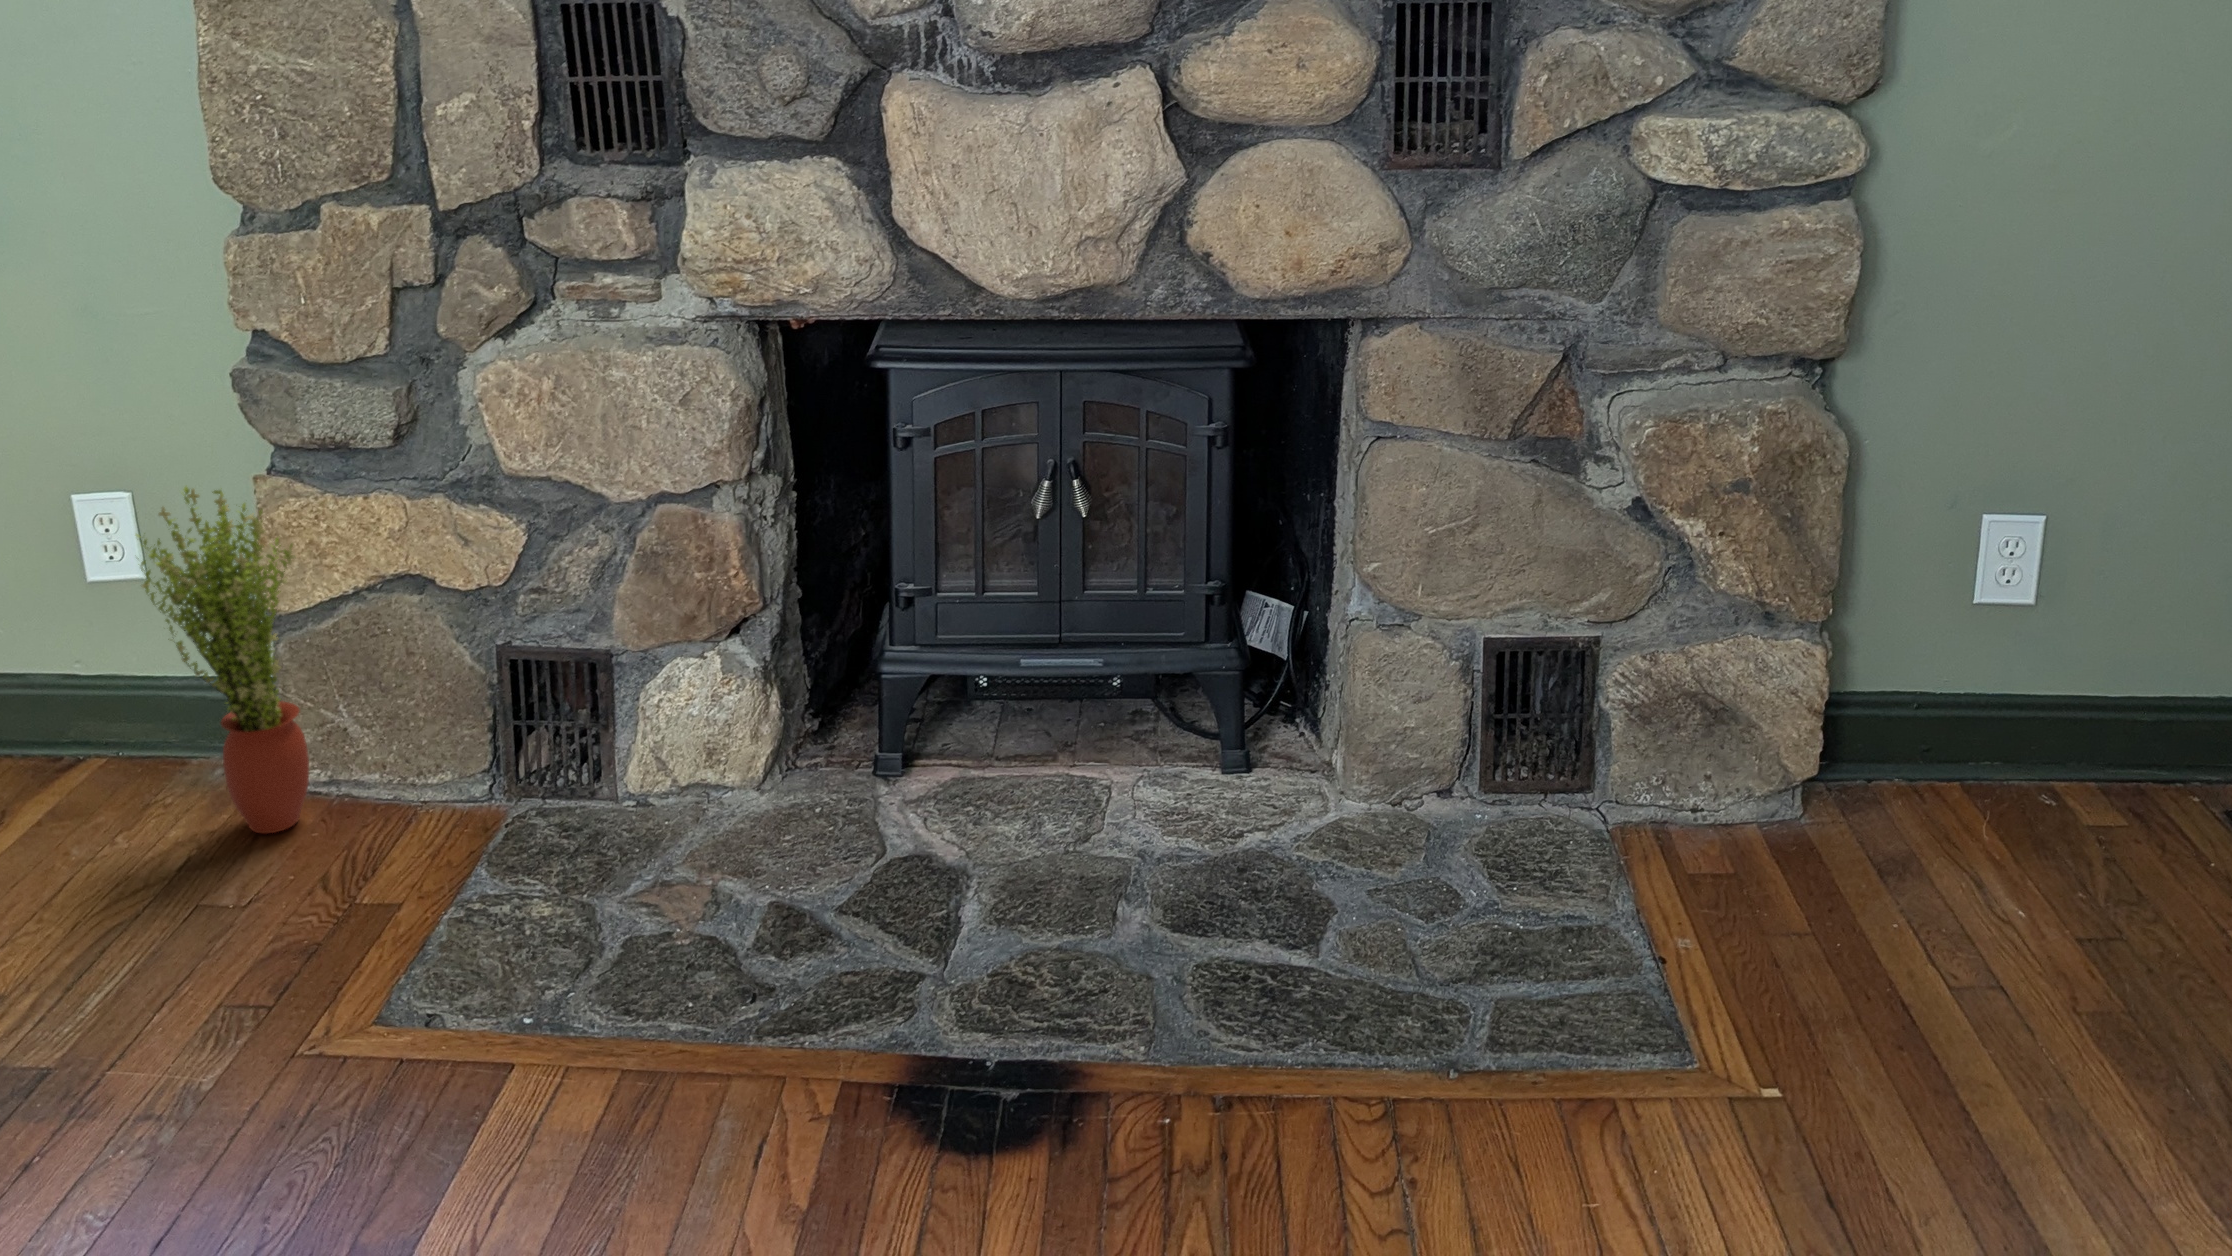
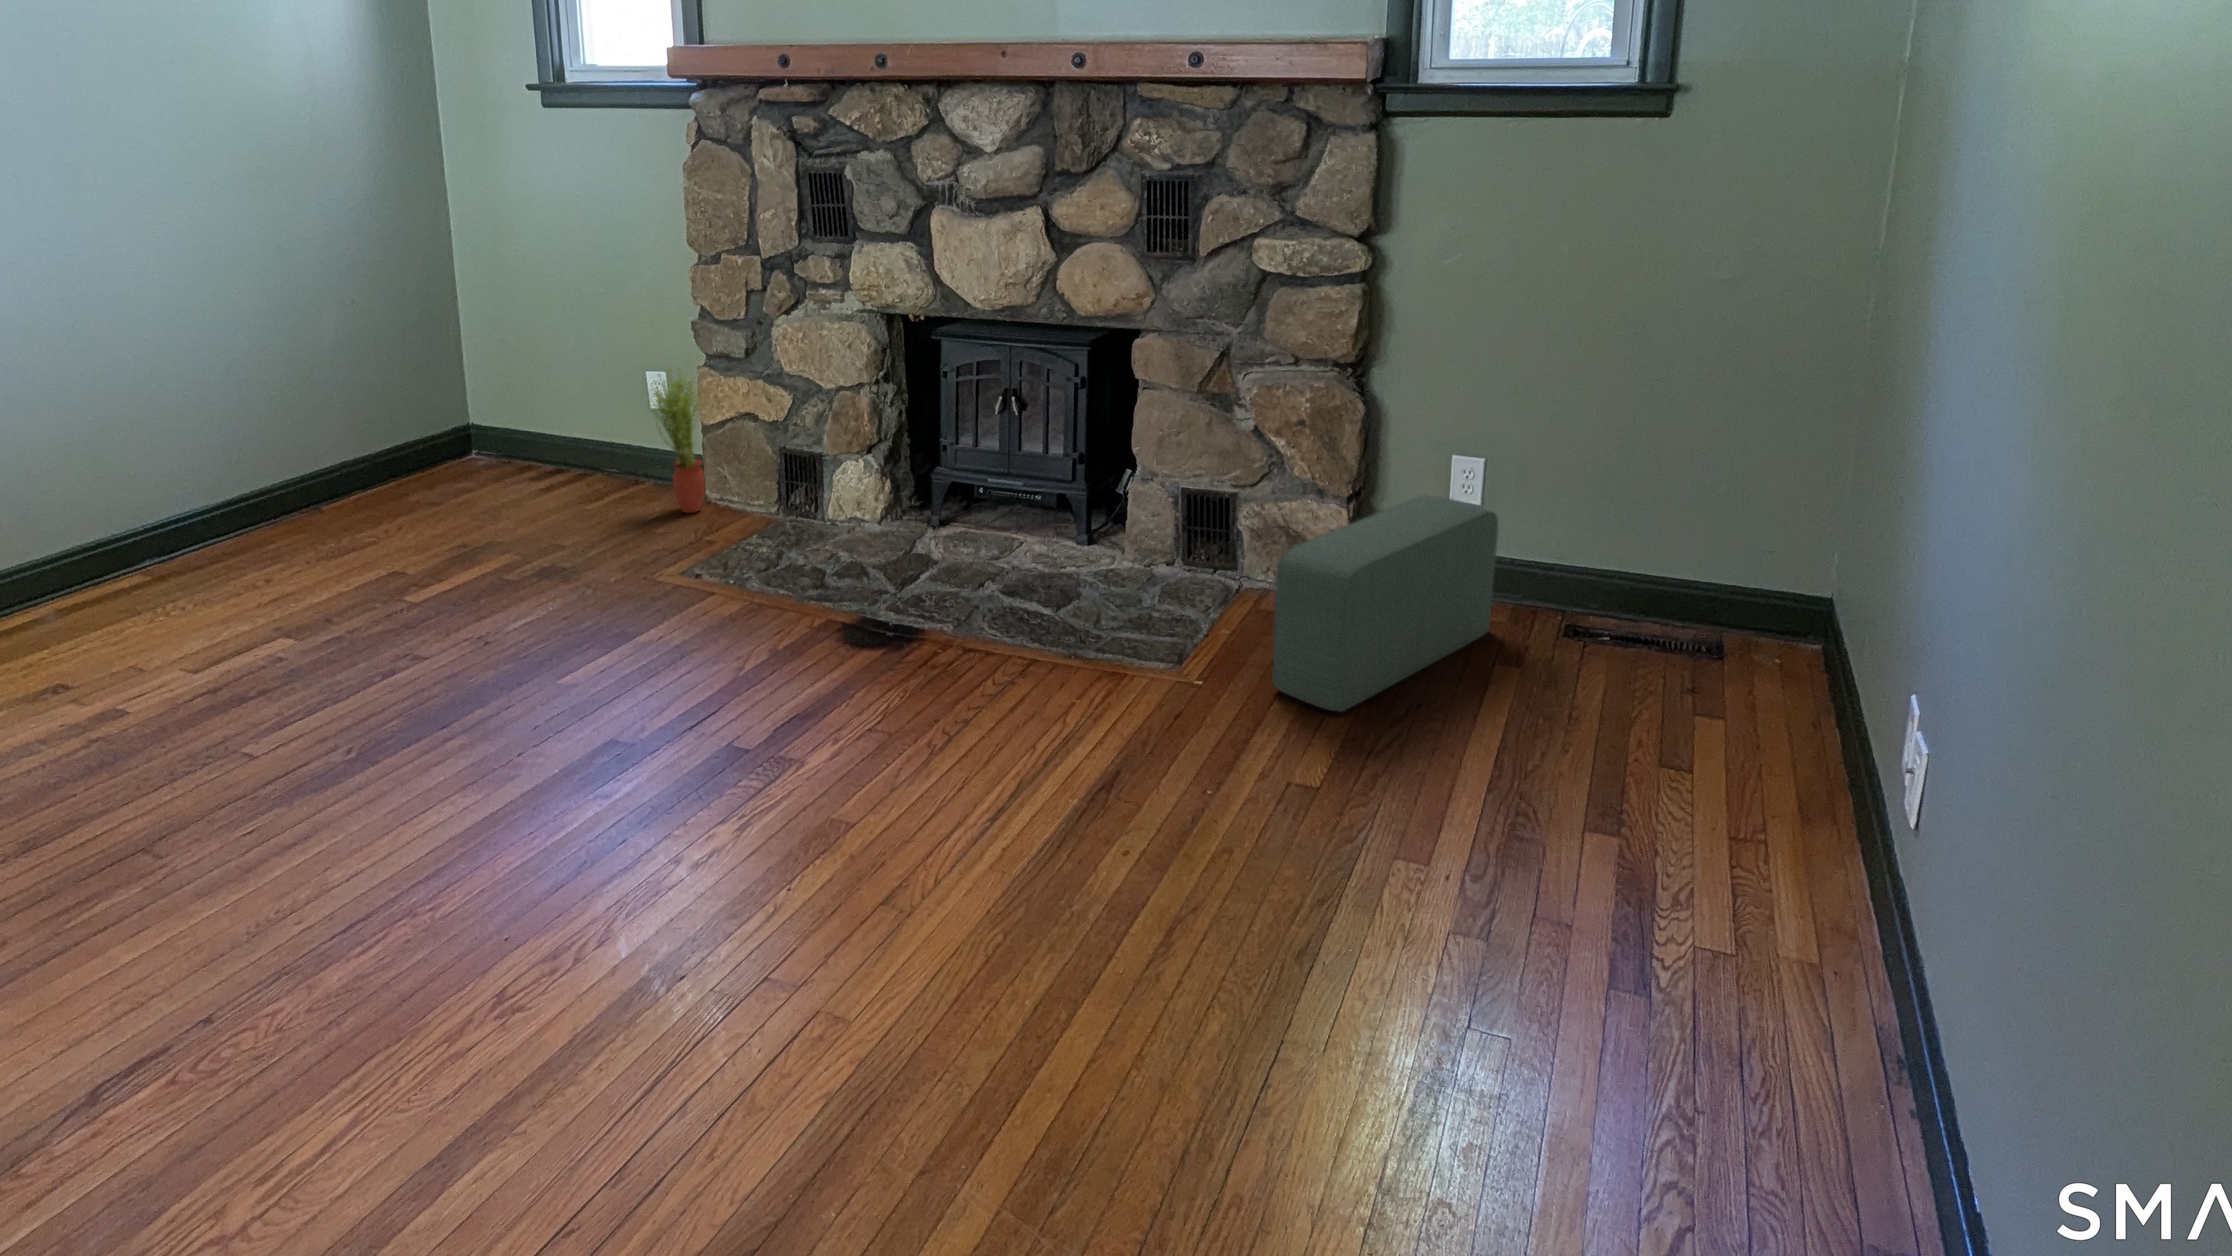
pouf: none [1937,606,2187,1135] -> present [1273,495,1498,712]

